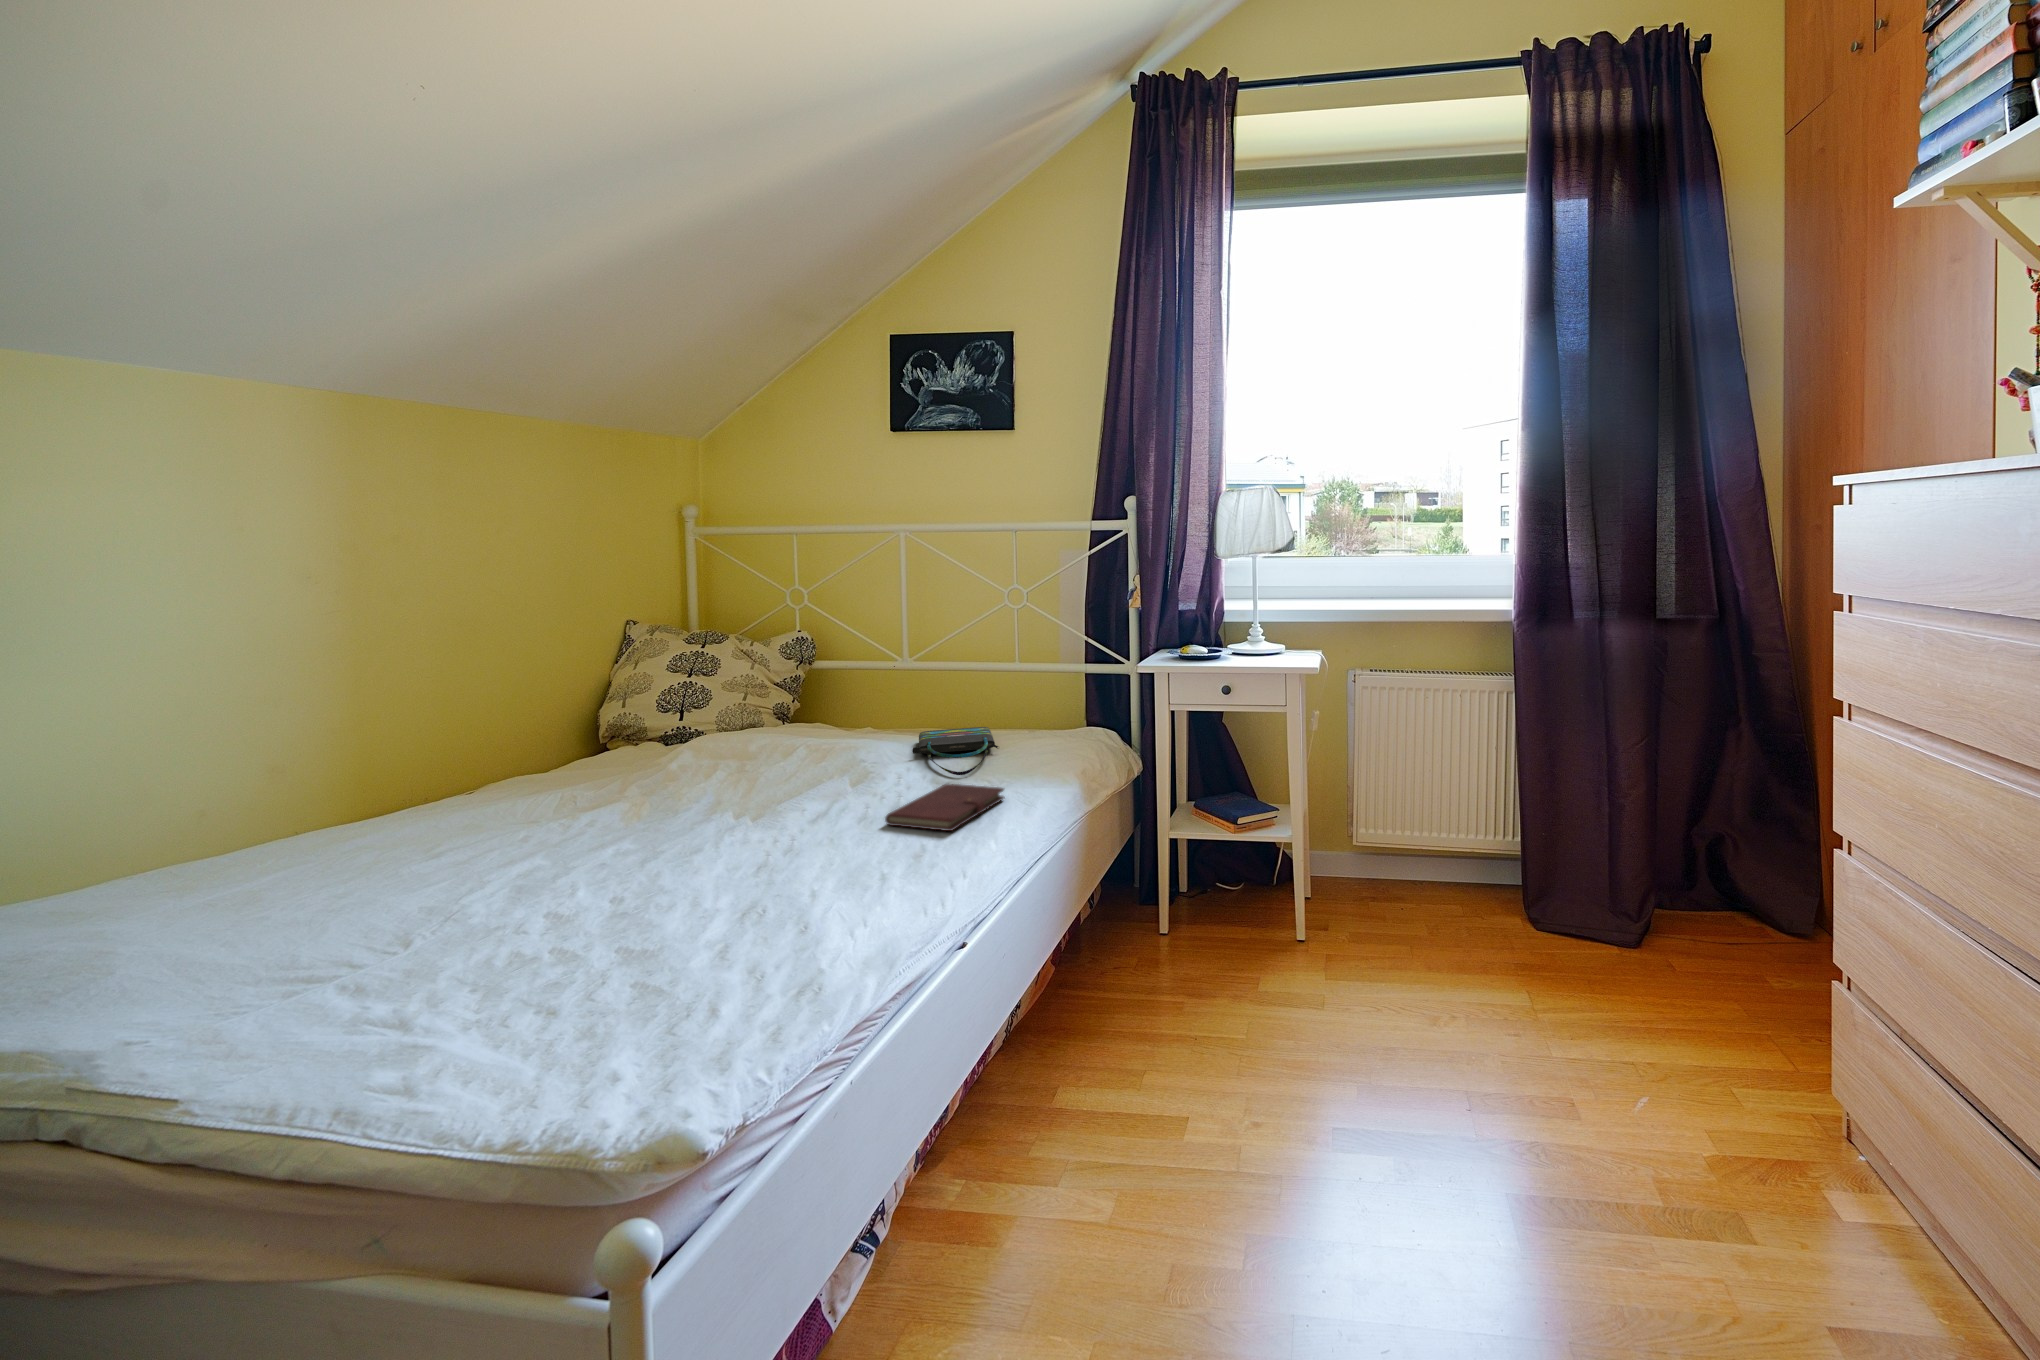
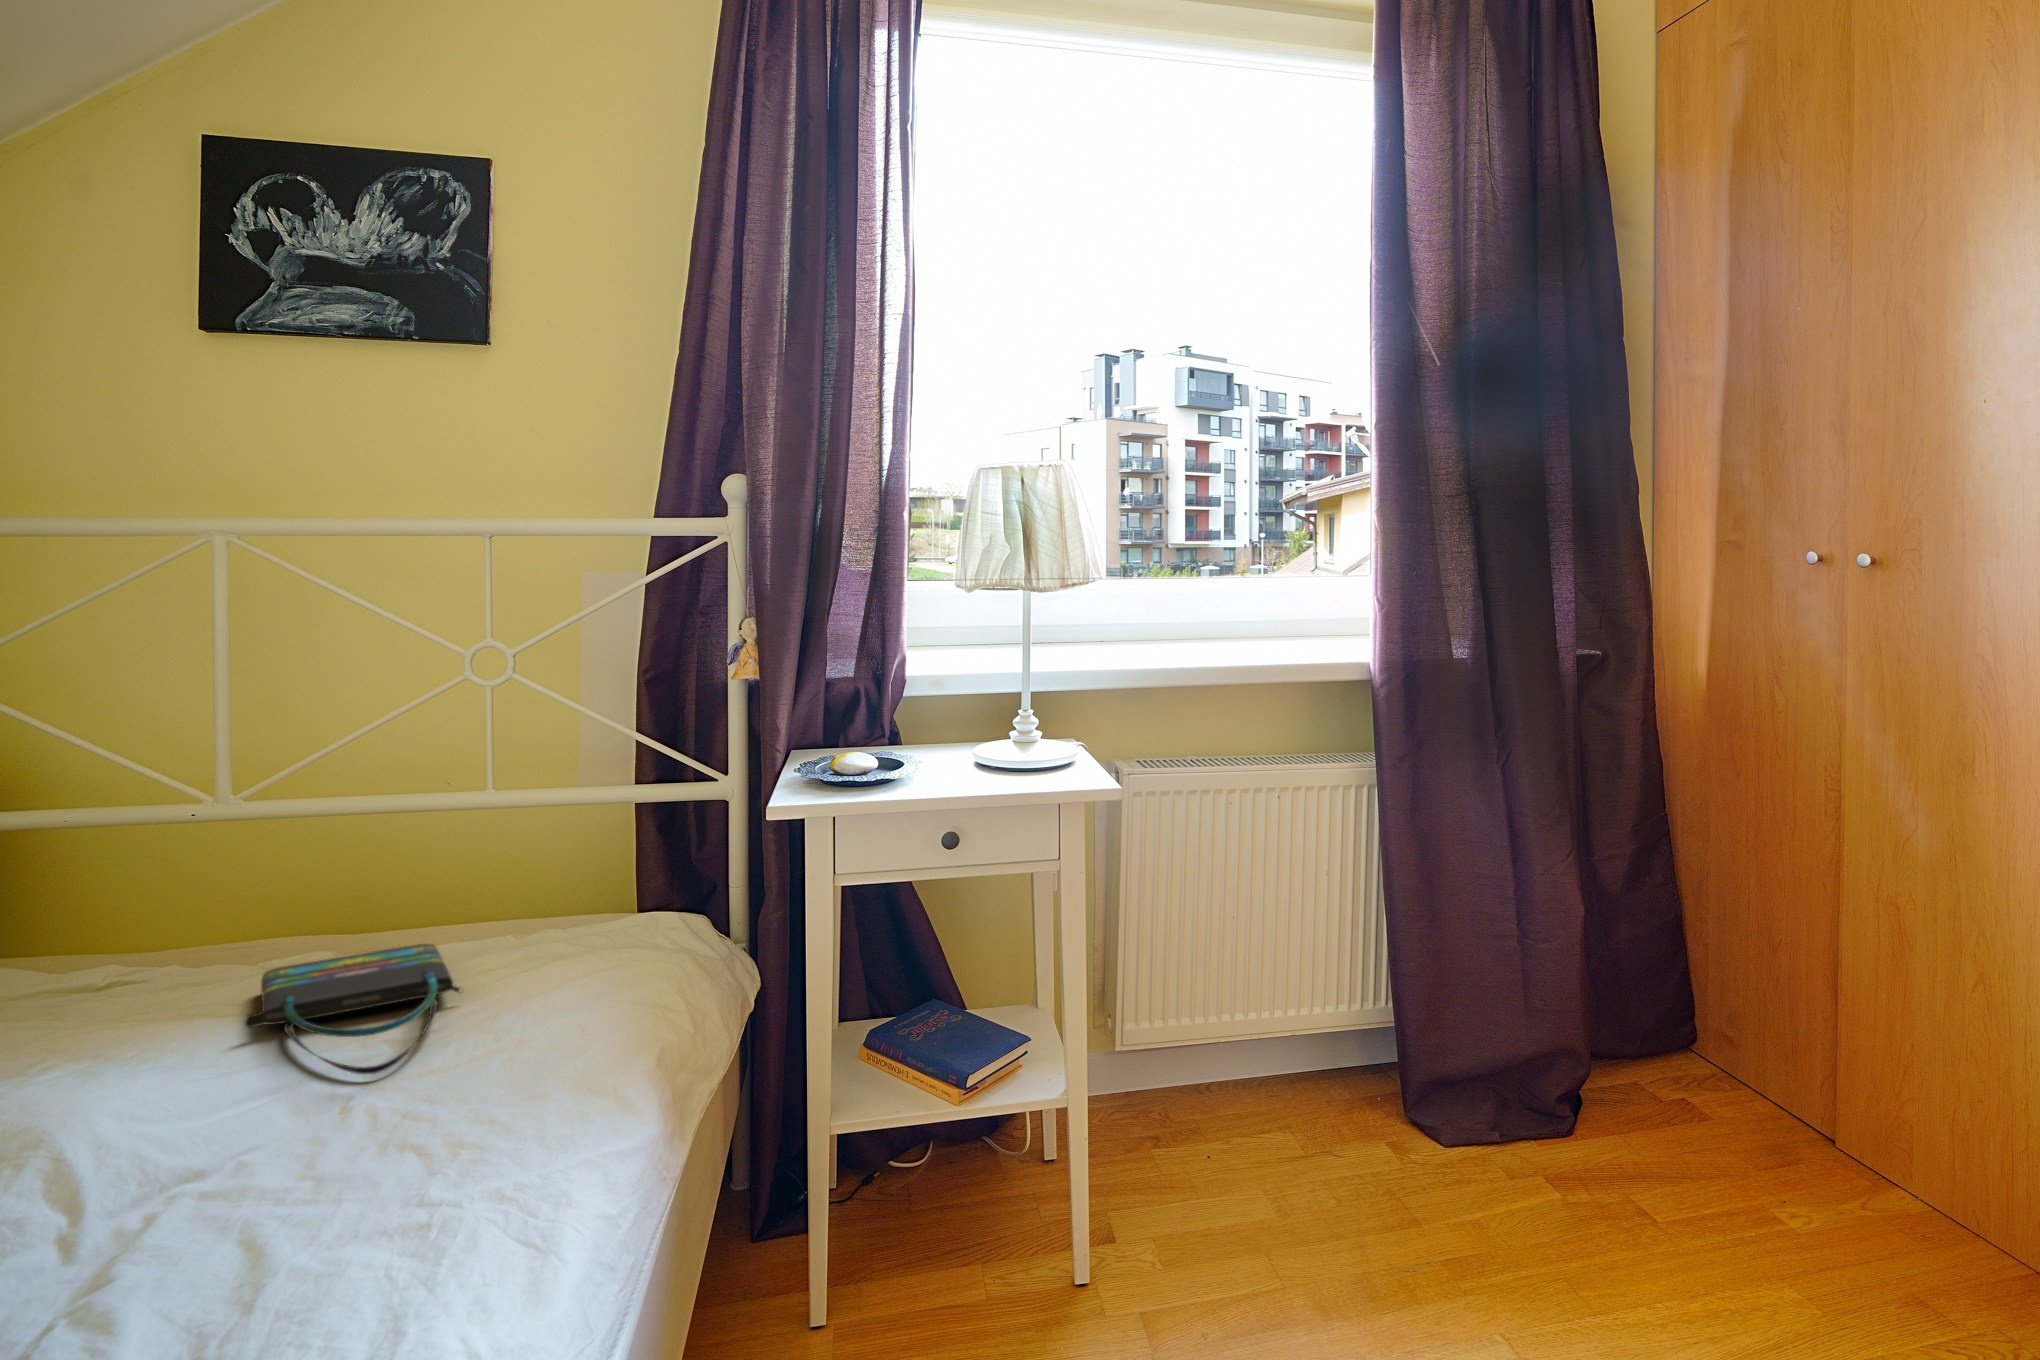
notebook: present [885,784,1004,831] -> none [165,1103,493,1257]

